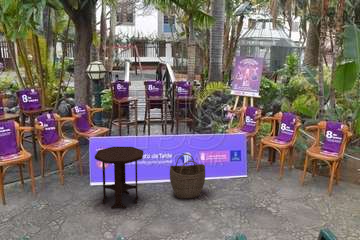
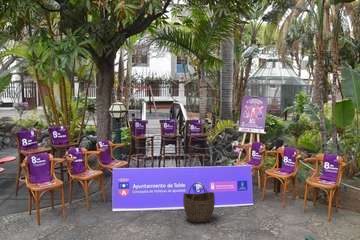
side table: present [95,147,143,208] -> none [119,176,160,230]

